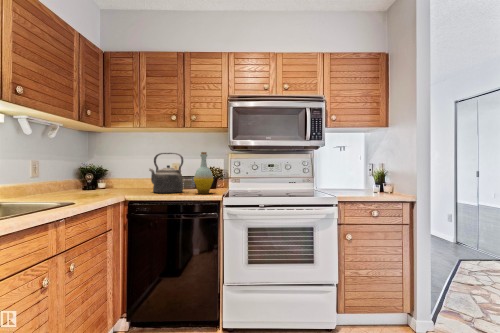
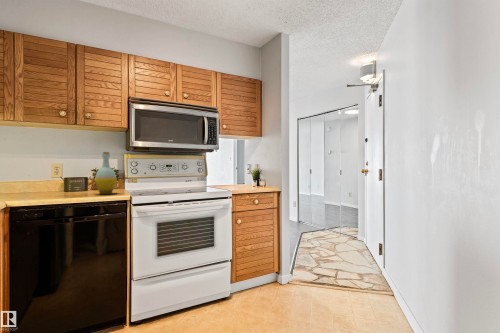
kettle: present [149,153,183,193] -> none [31,152,79,196]

